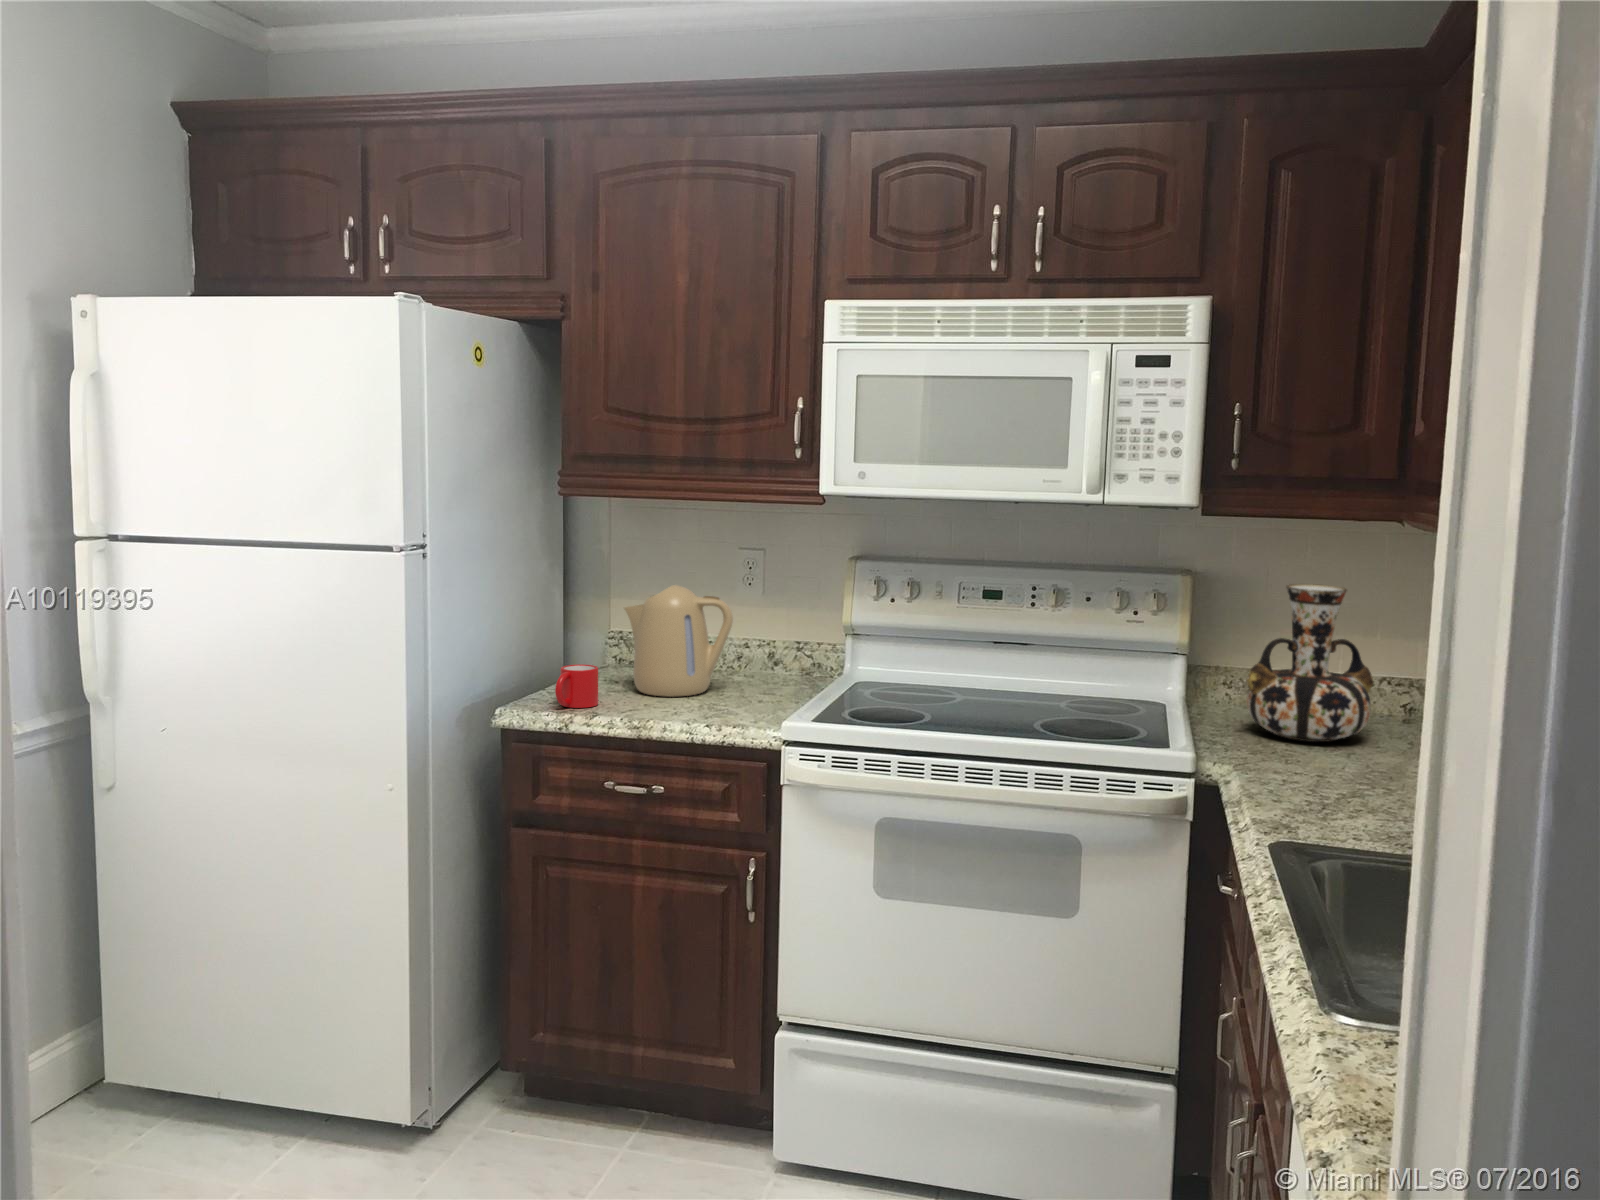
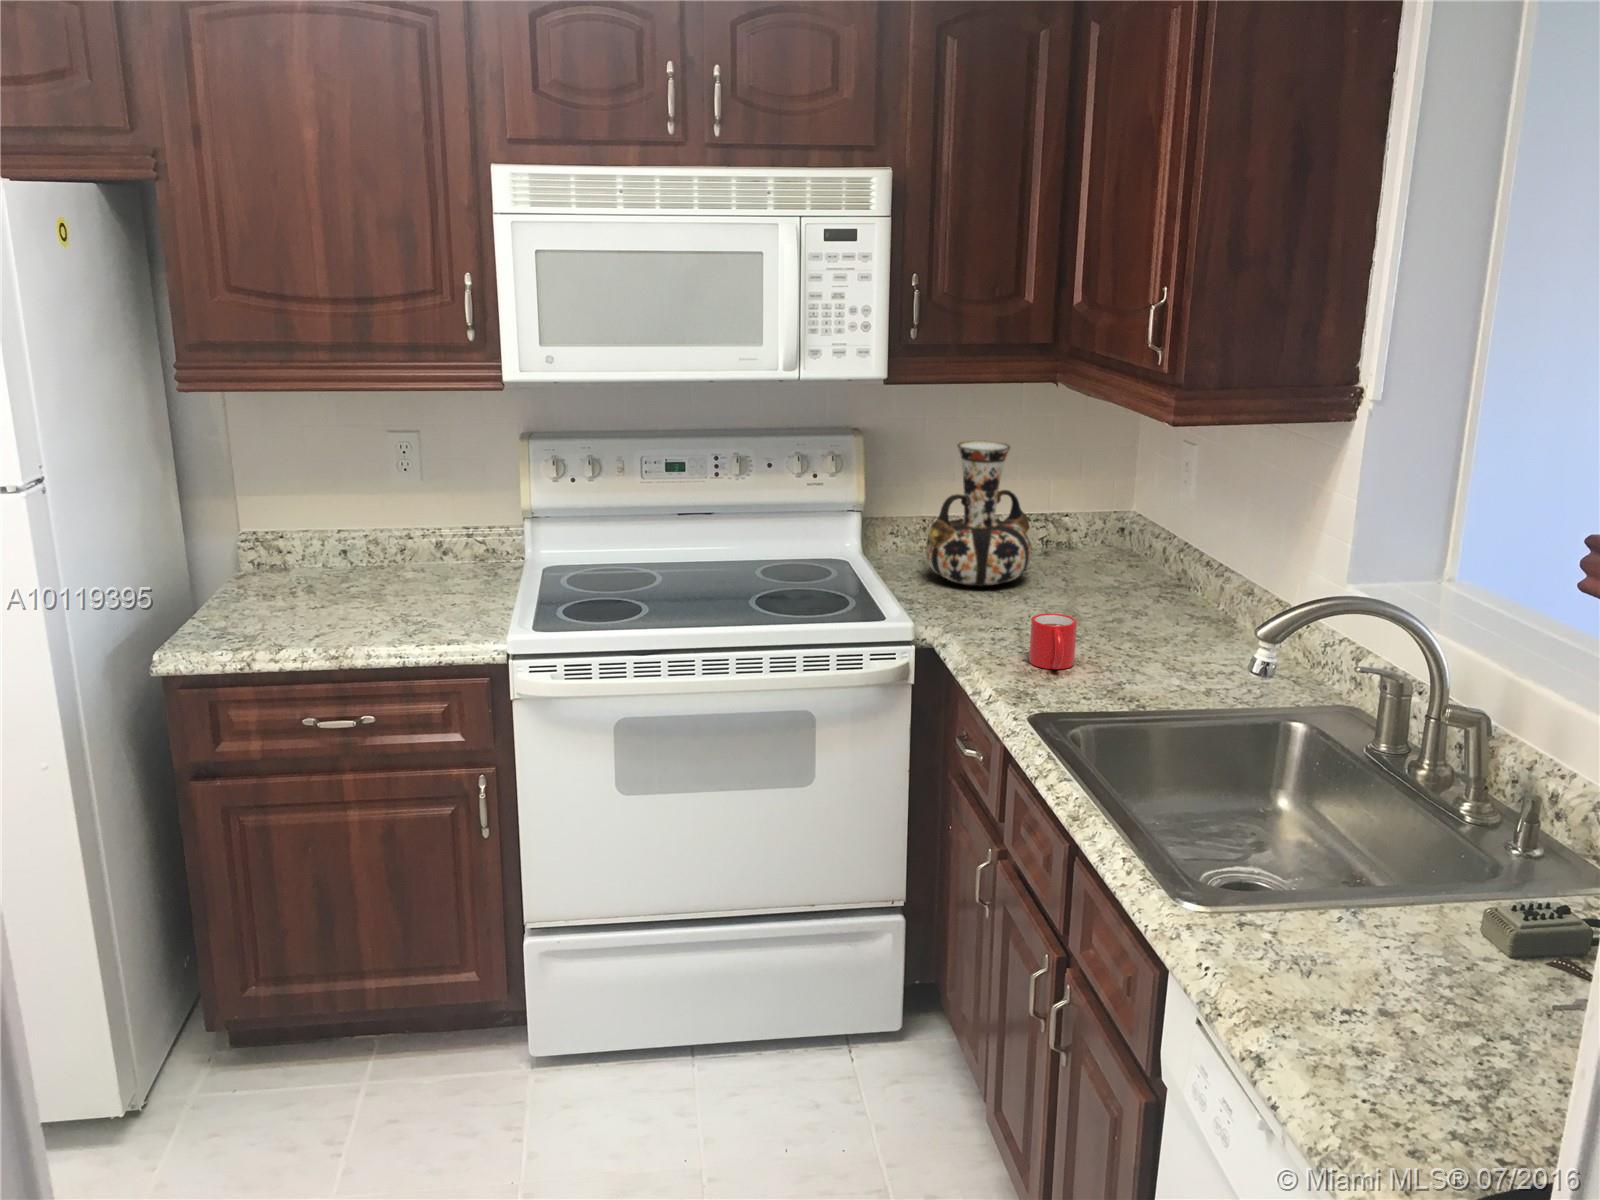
kettle: present [624,585,733,697] -> none [275,486,407,611]
mug: present [555,665,598,708] -> present [1029,613,1077,669]

